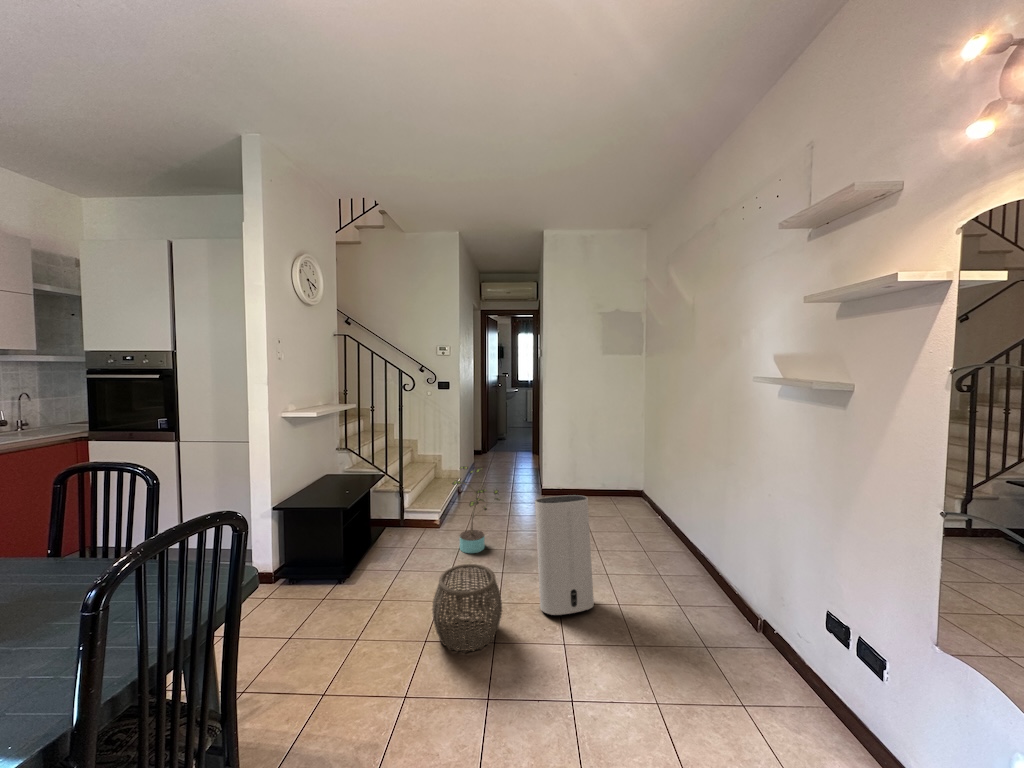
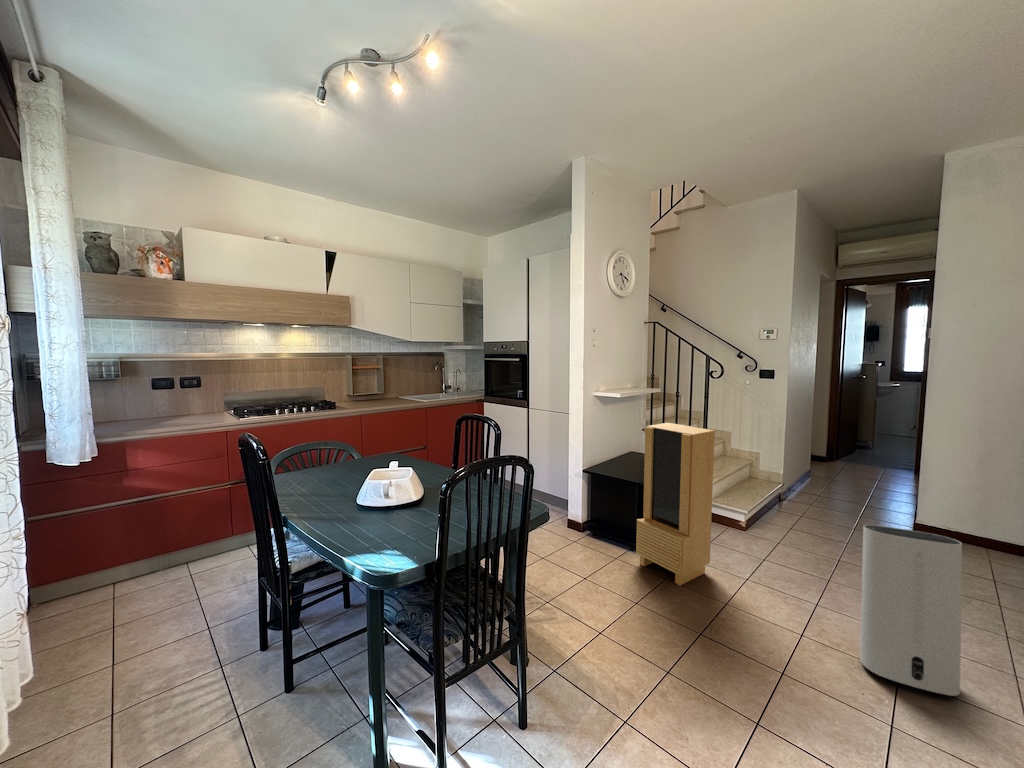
storage cabinet: none [345,438,420,605] -> present [636,423,715,585]
potted plant: present [452,466,500,553] -> none [756,468,824,570]
woven basket: present [432,564,502,653] -> none [711,568,798,664]

